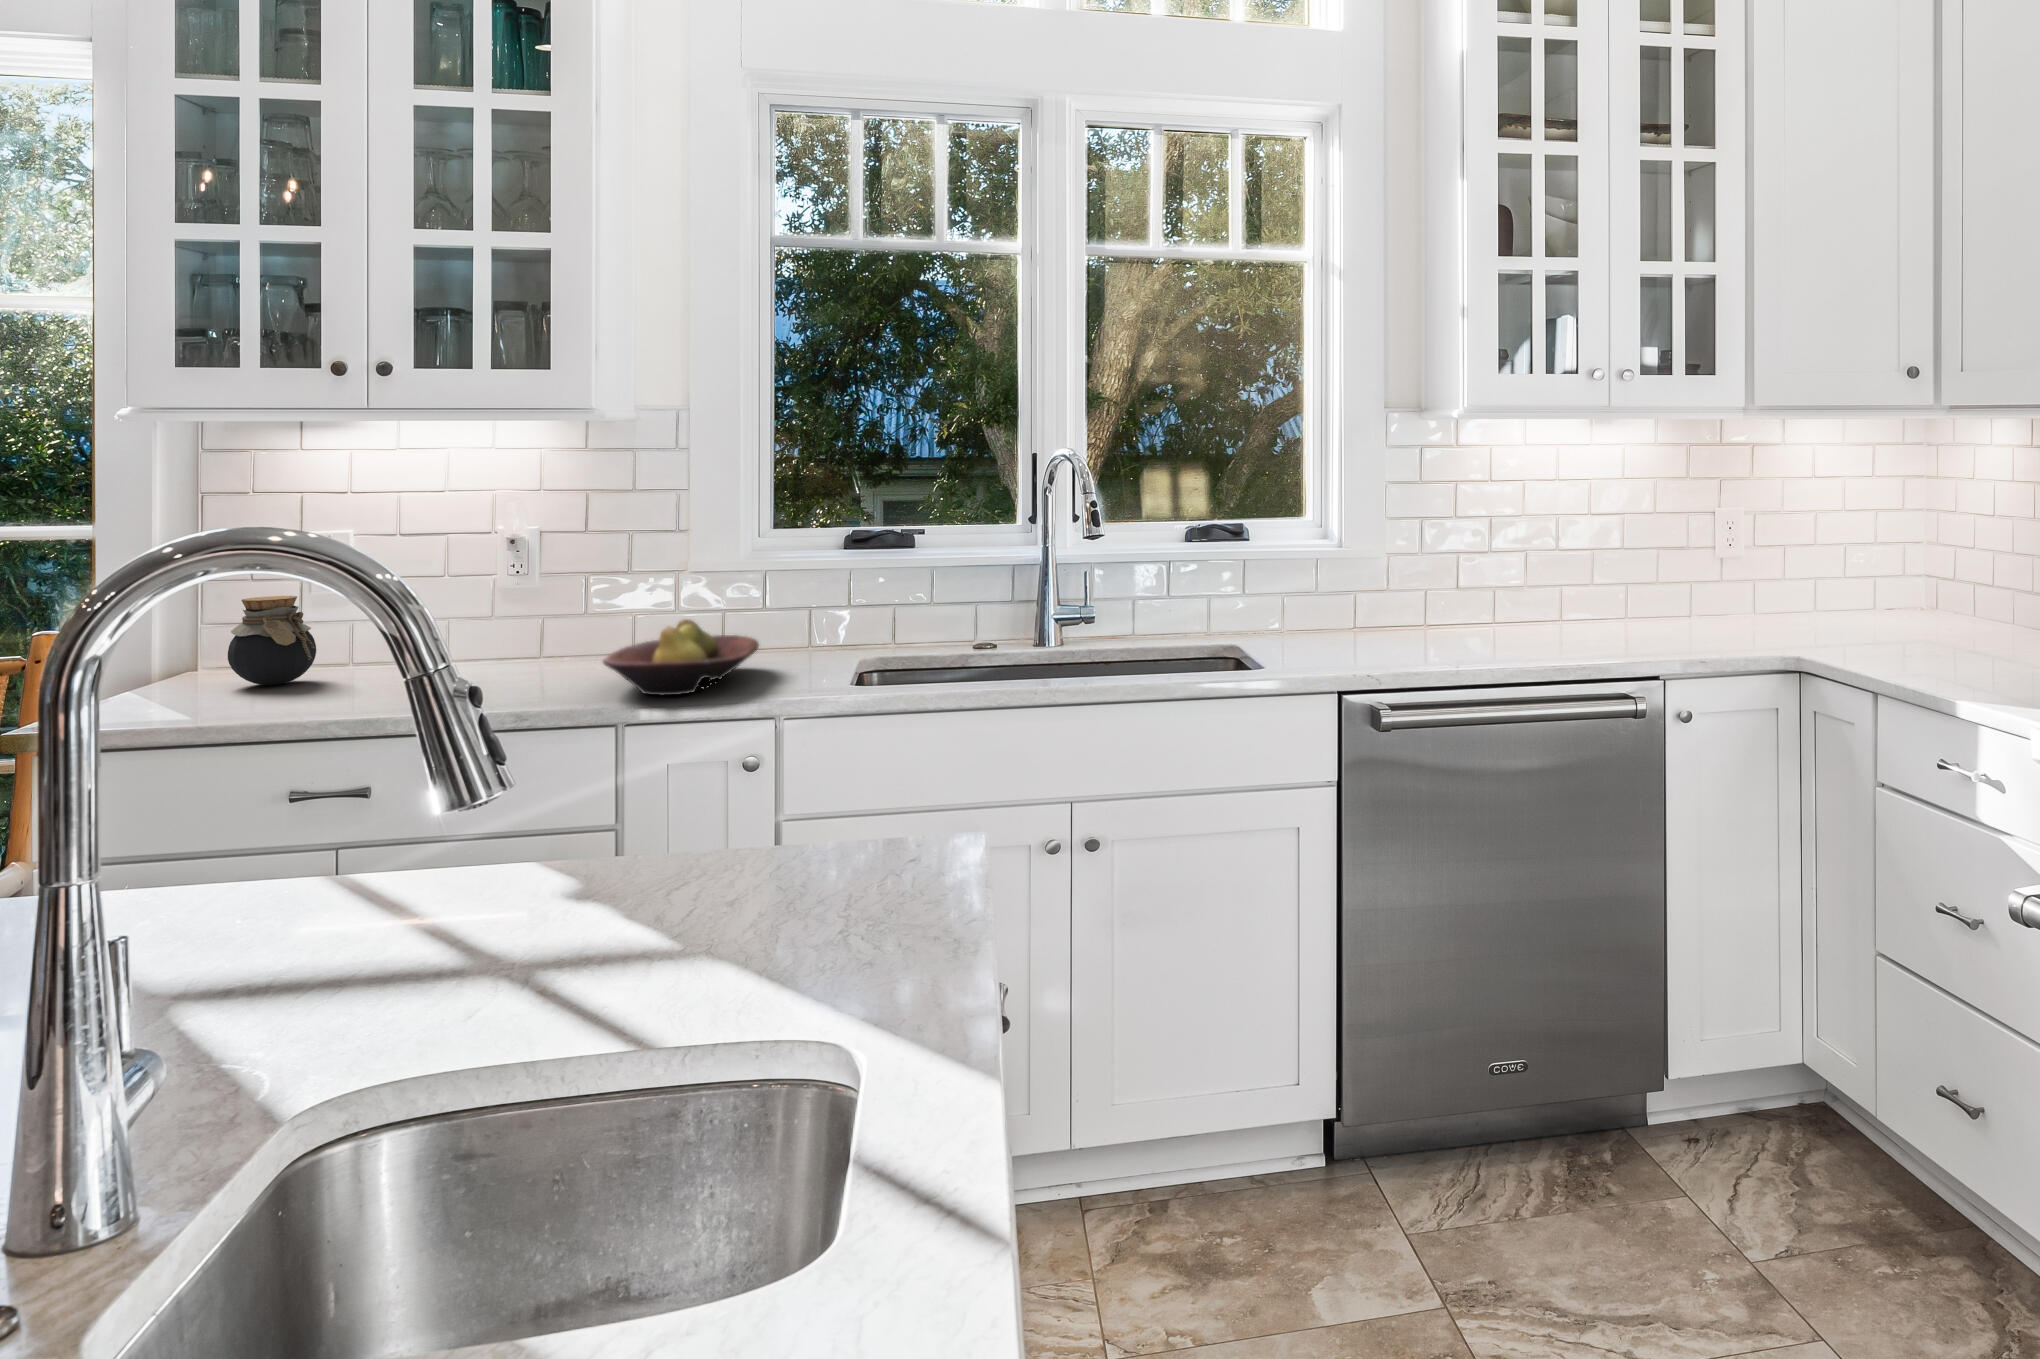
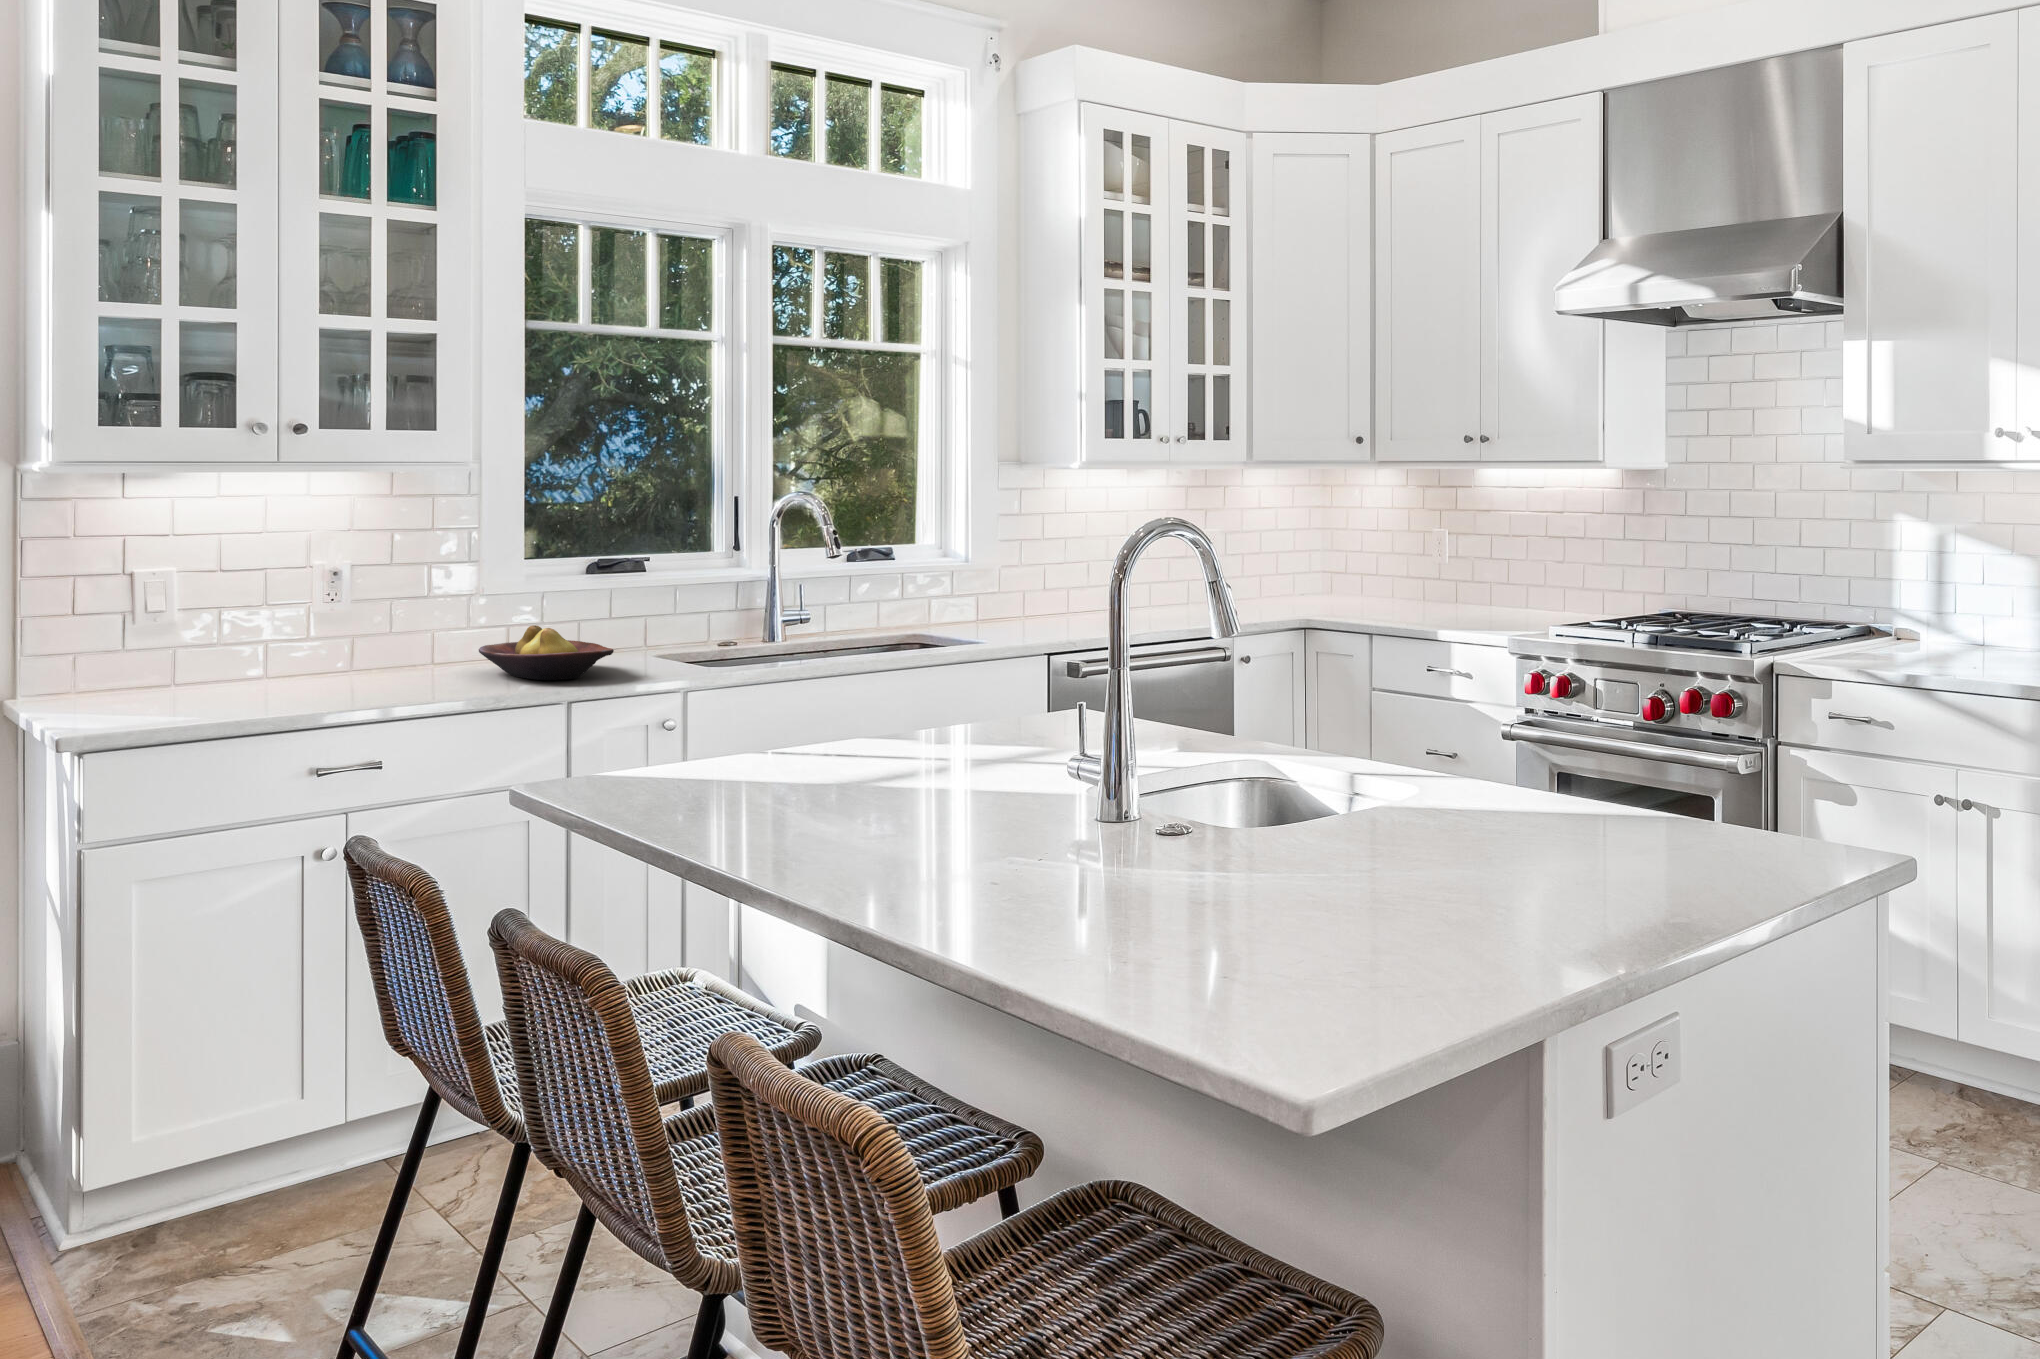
jar: present [228,596,316,685] -> none [101,619,190,695]

